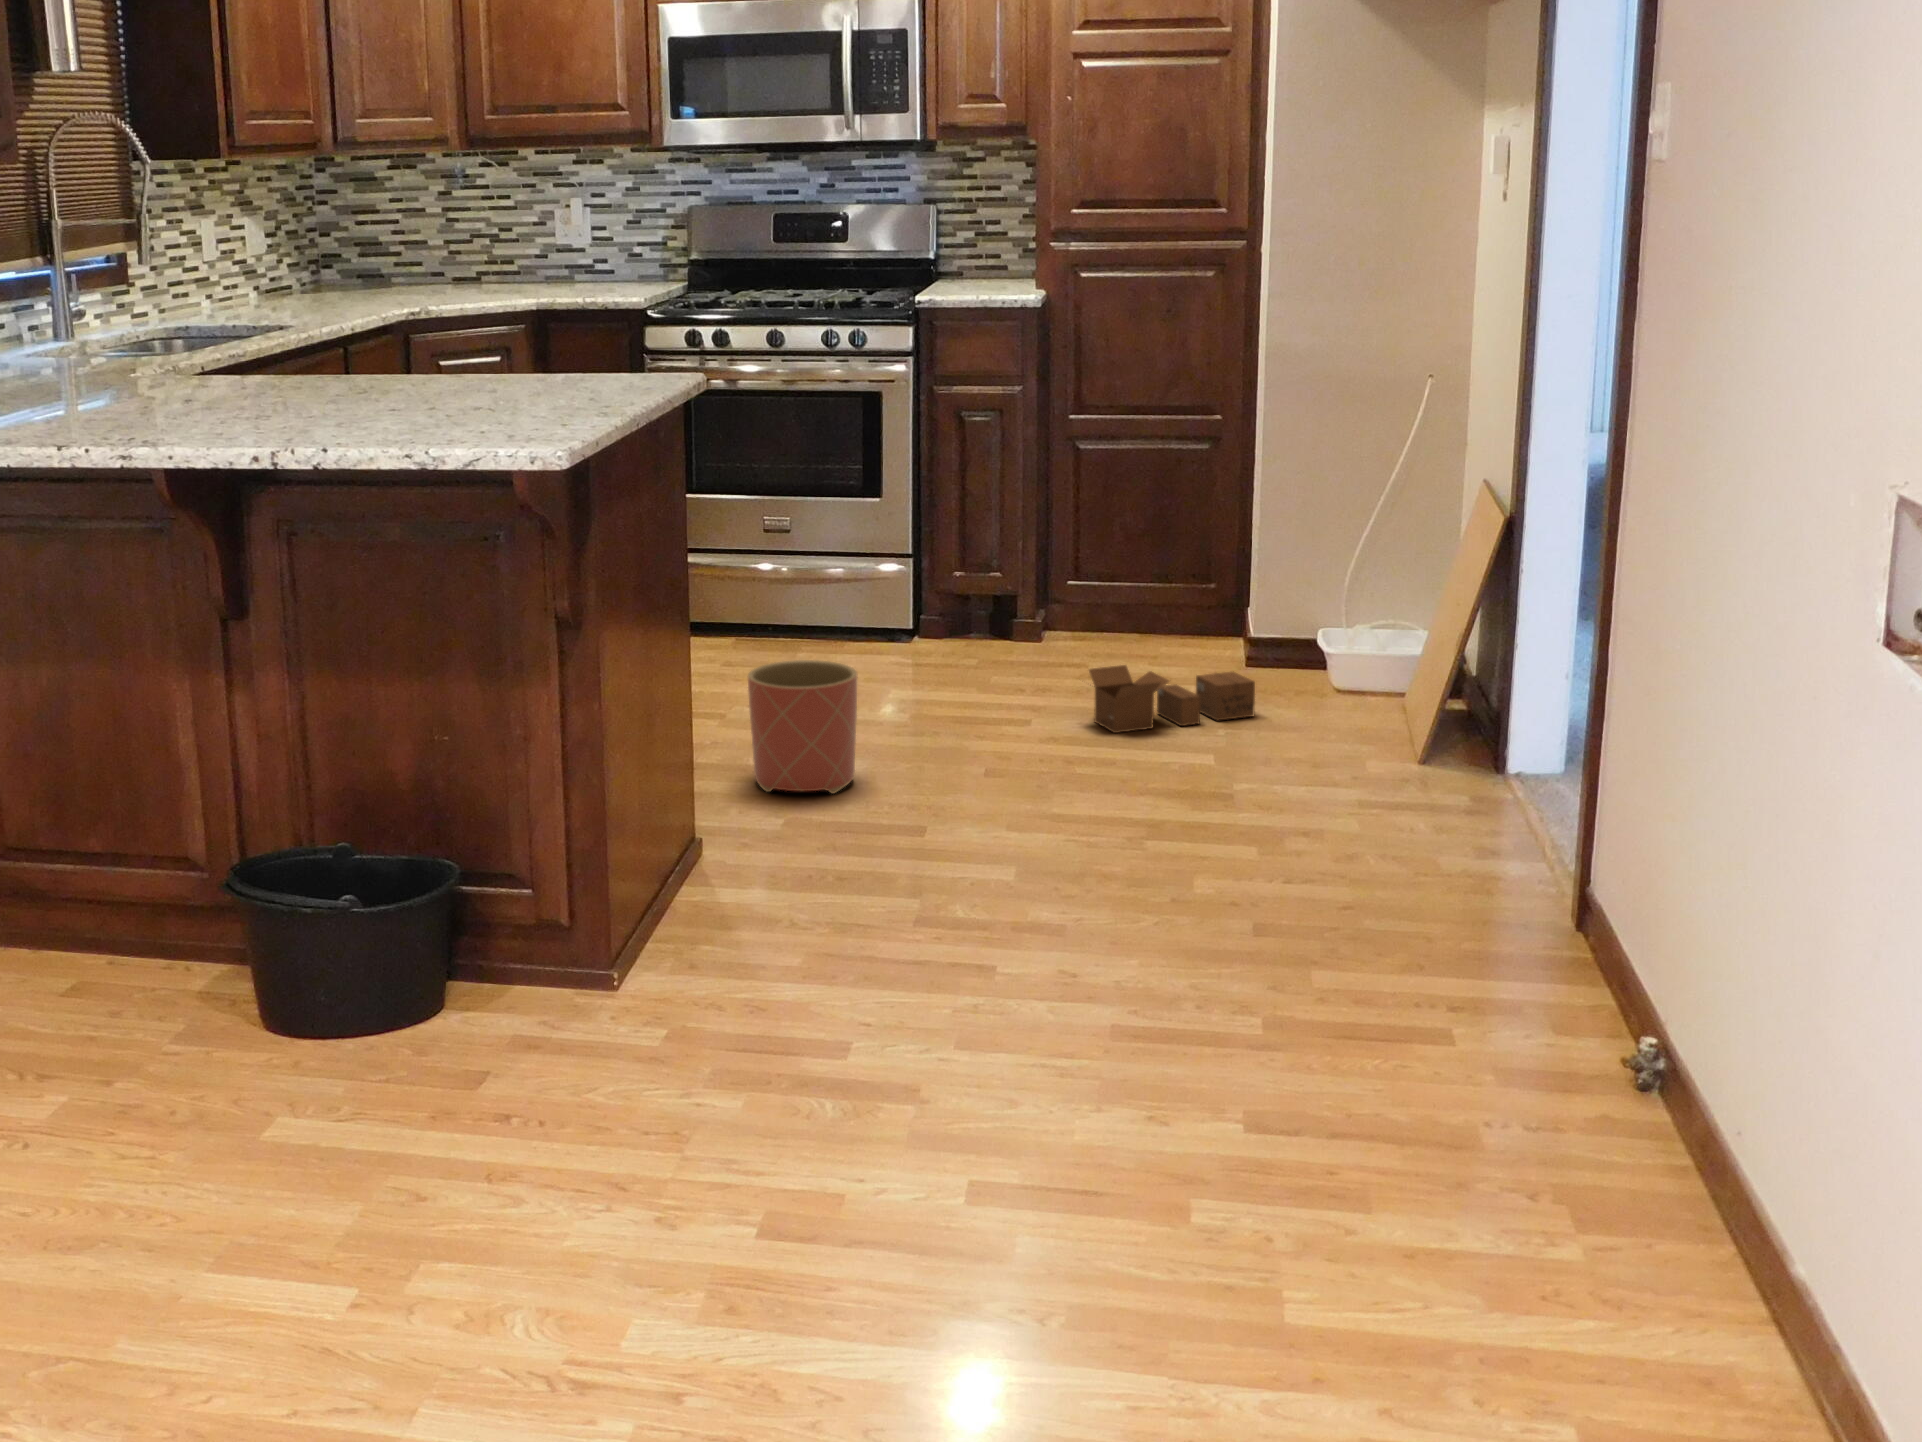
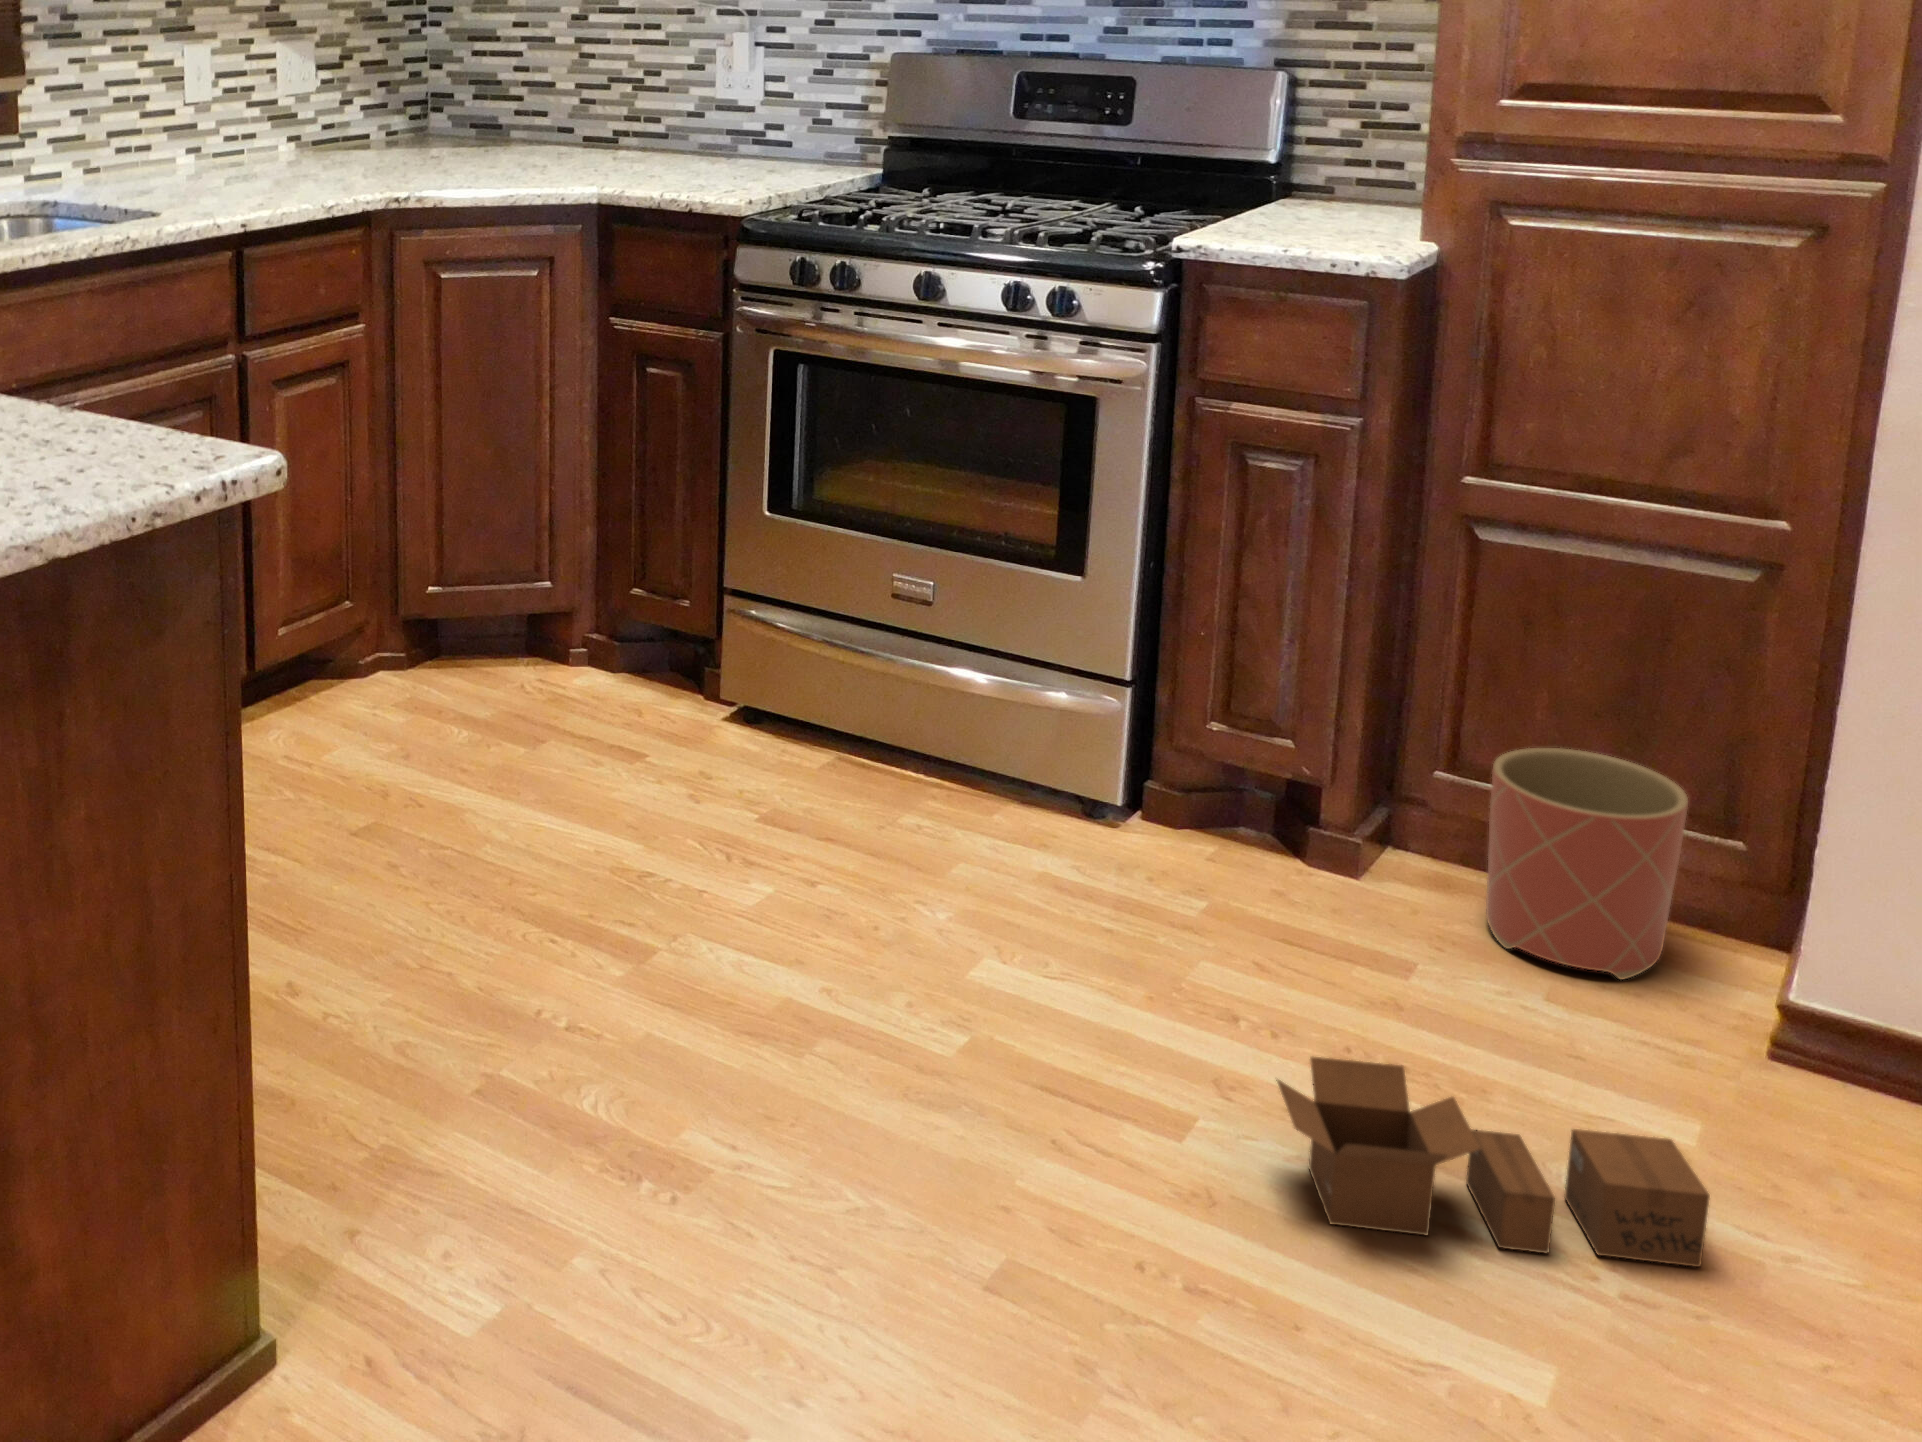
planter: present [748,660,857,793] -> present [1486,748,1688,980]

